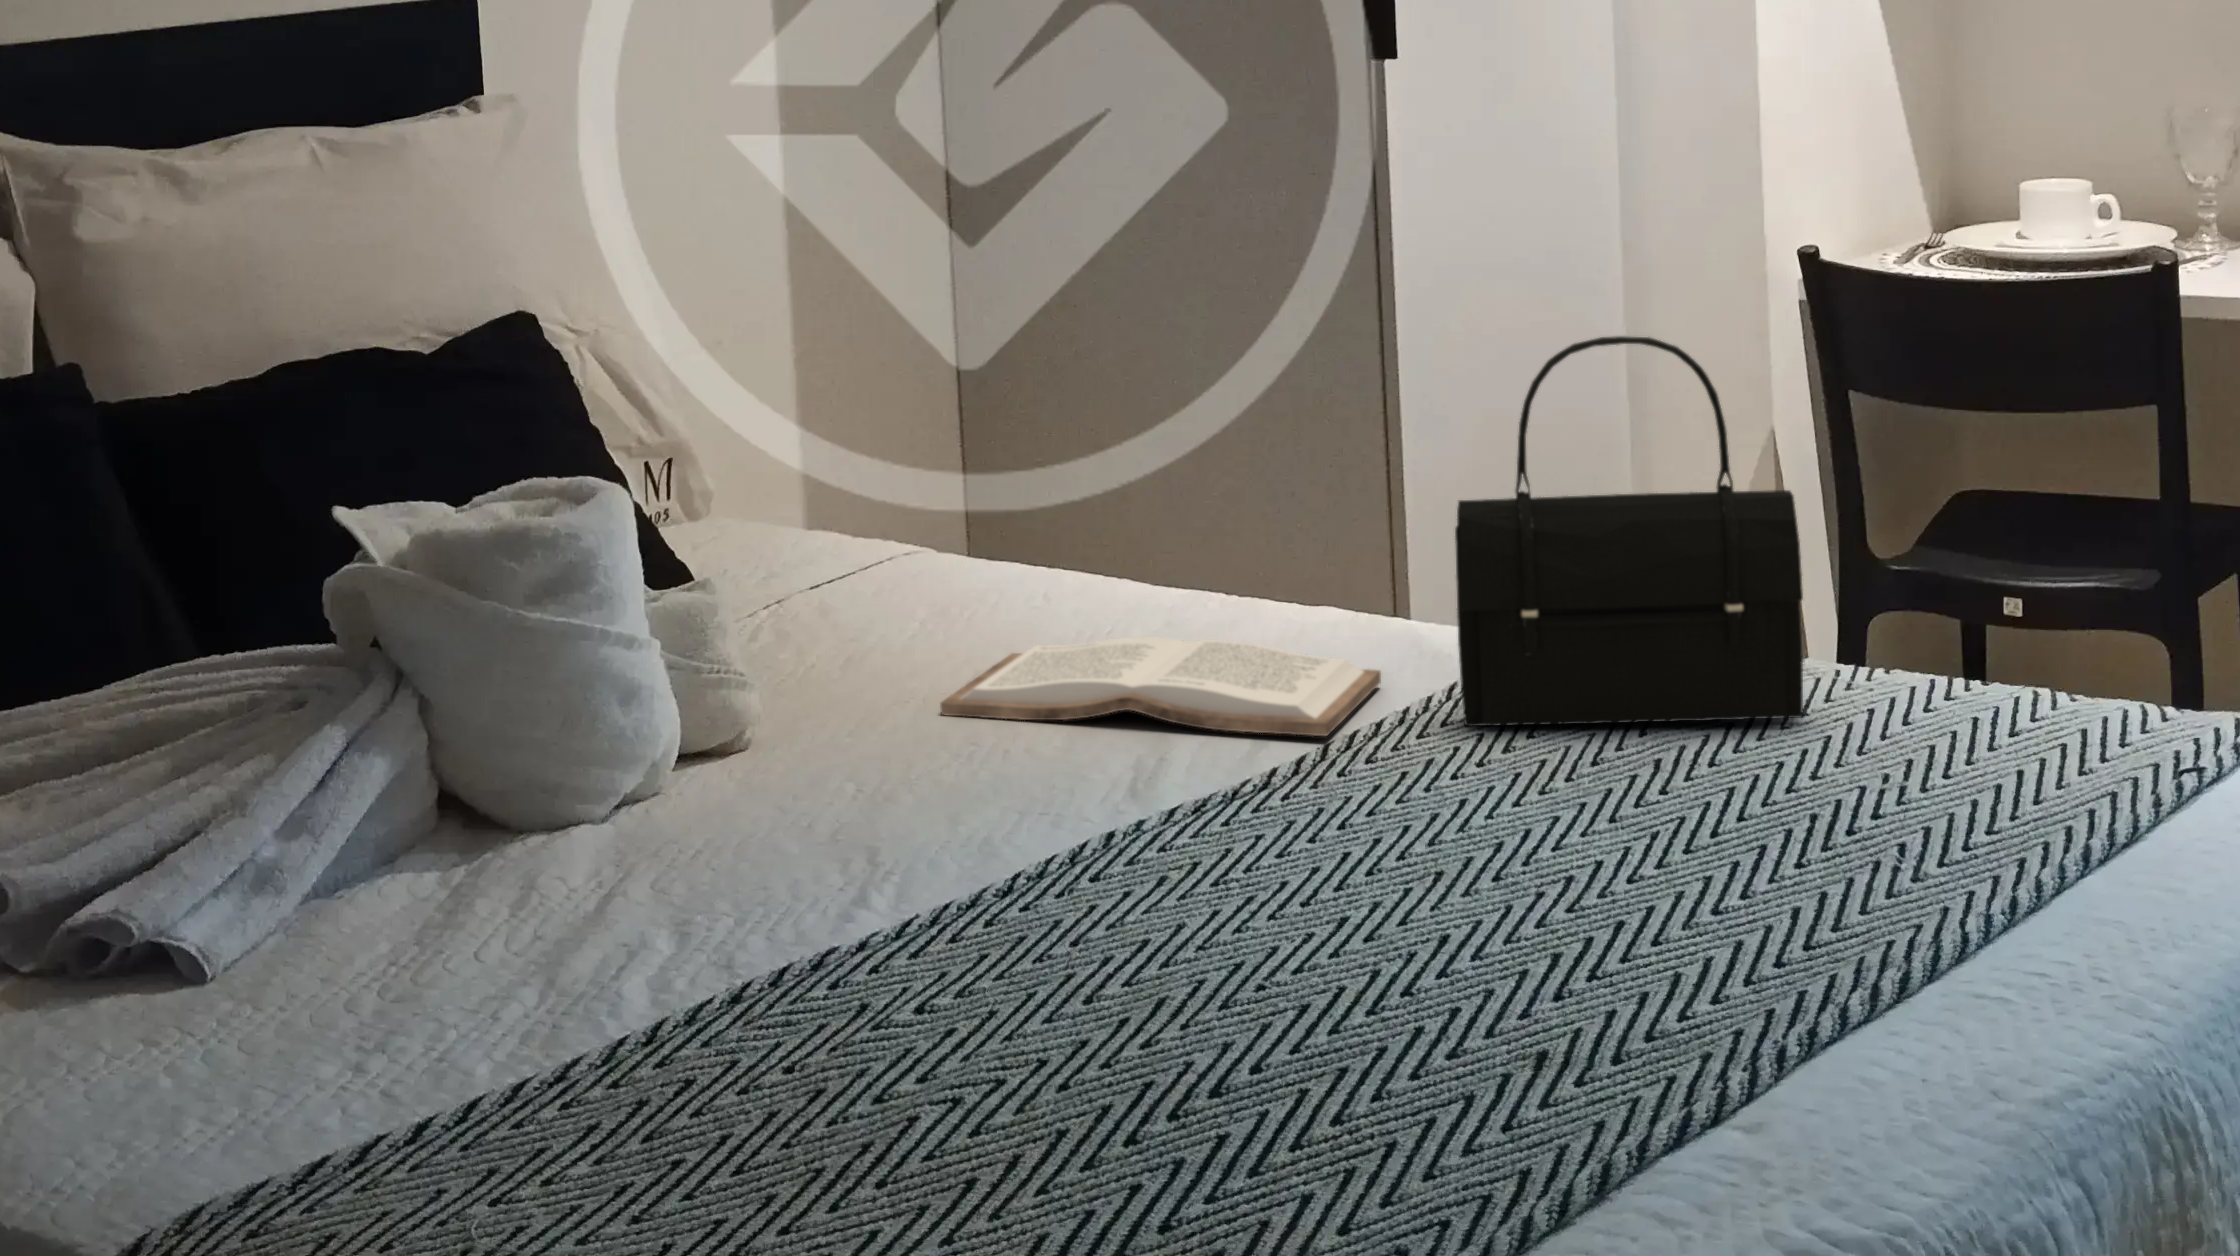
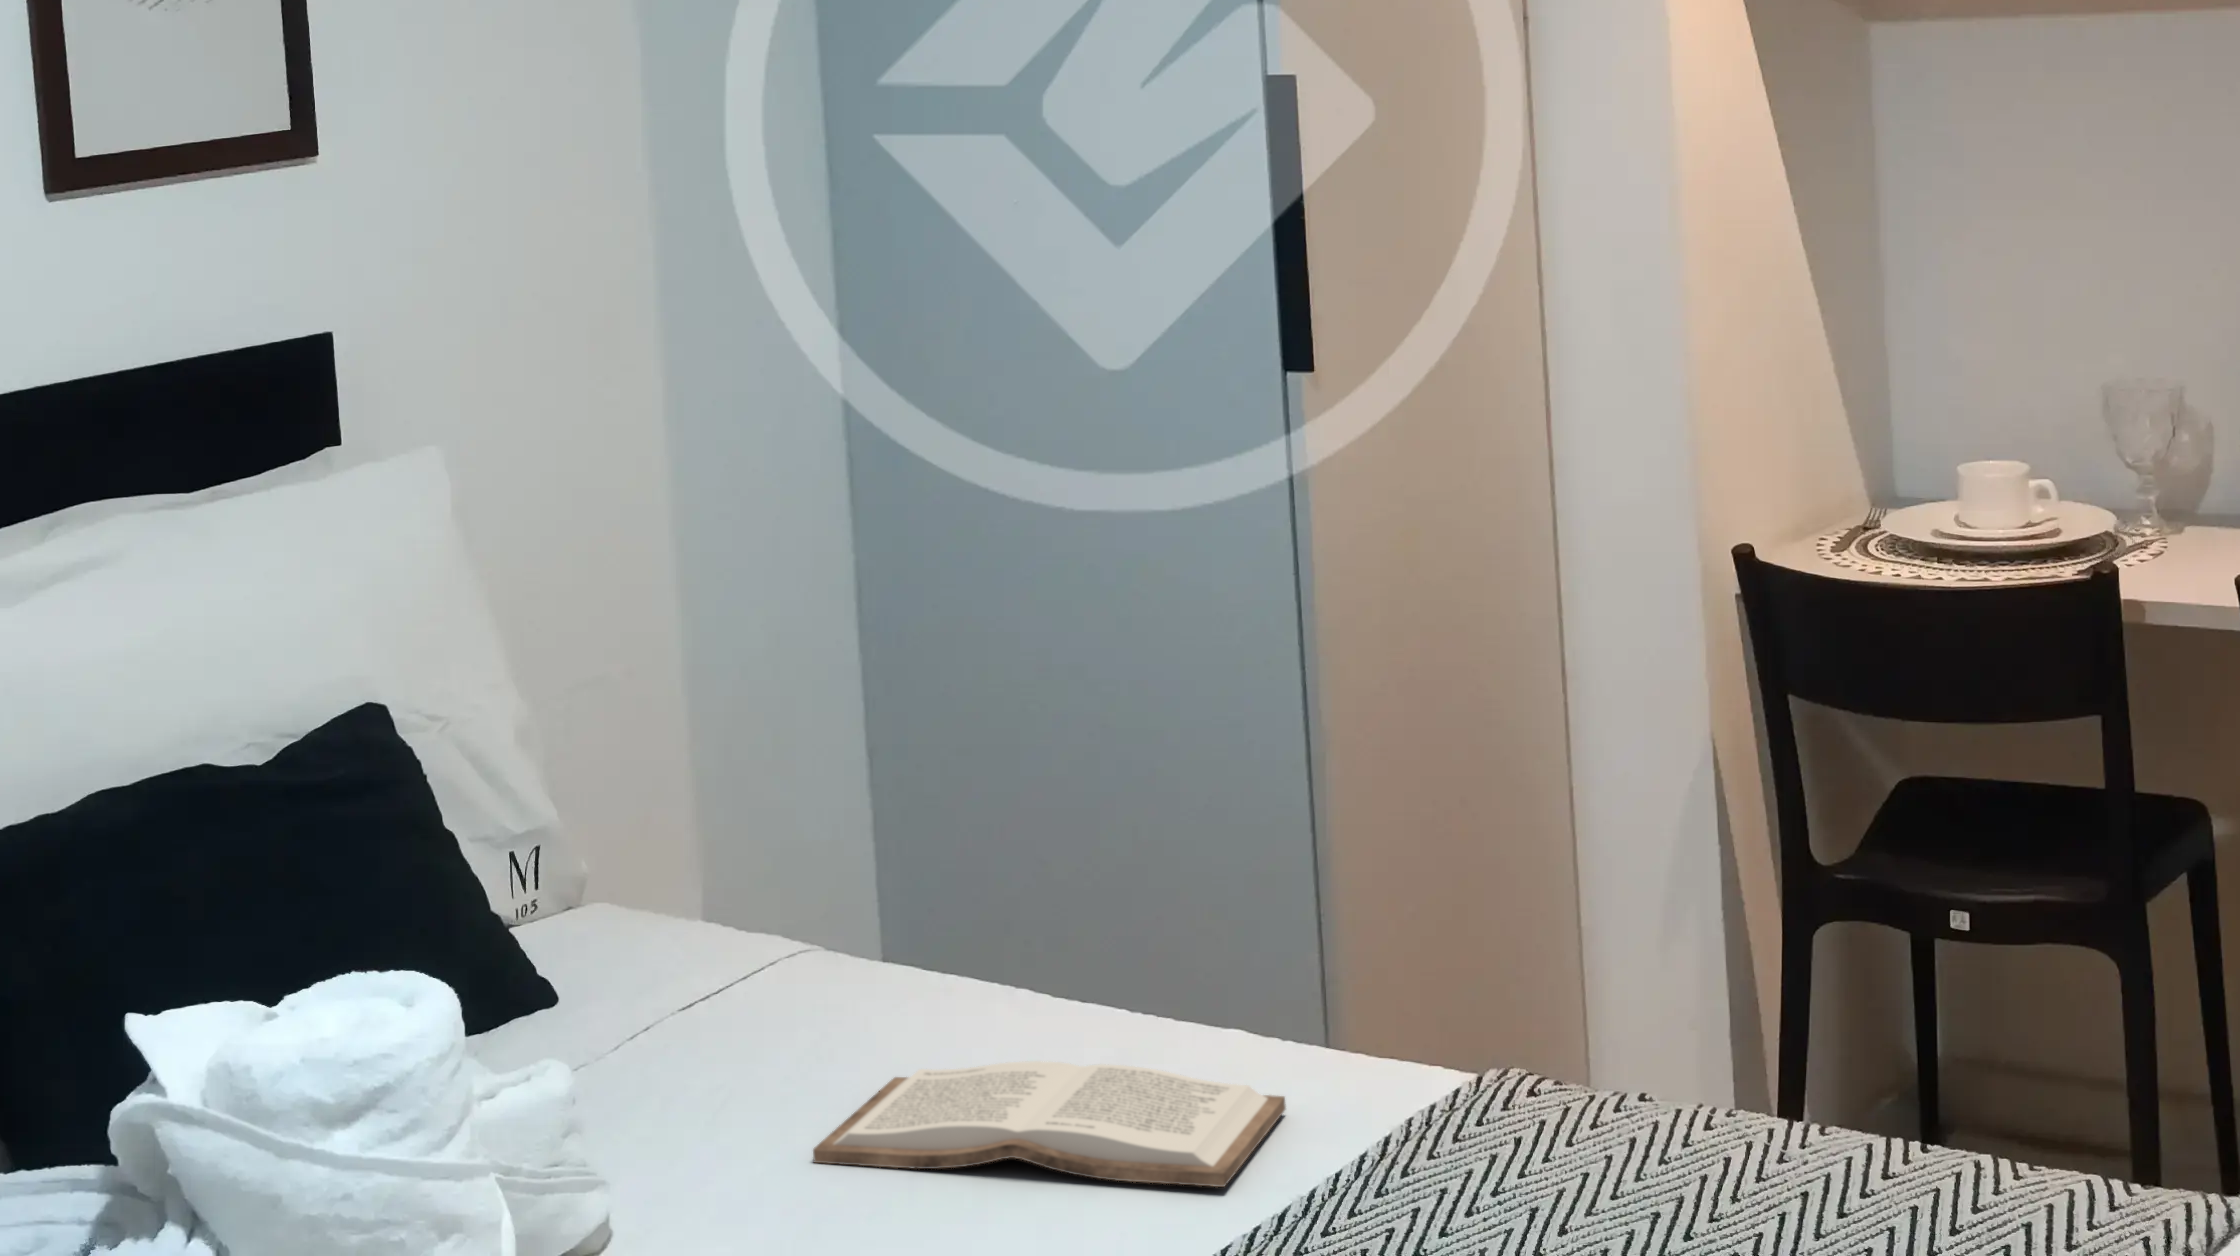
handbag: present [1455,336,1803,726] -> none [1359,748,1729,1168]

